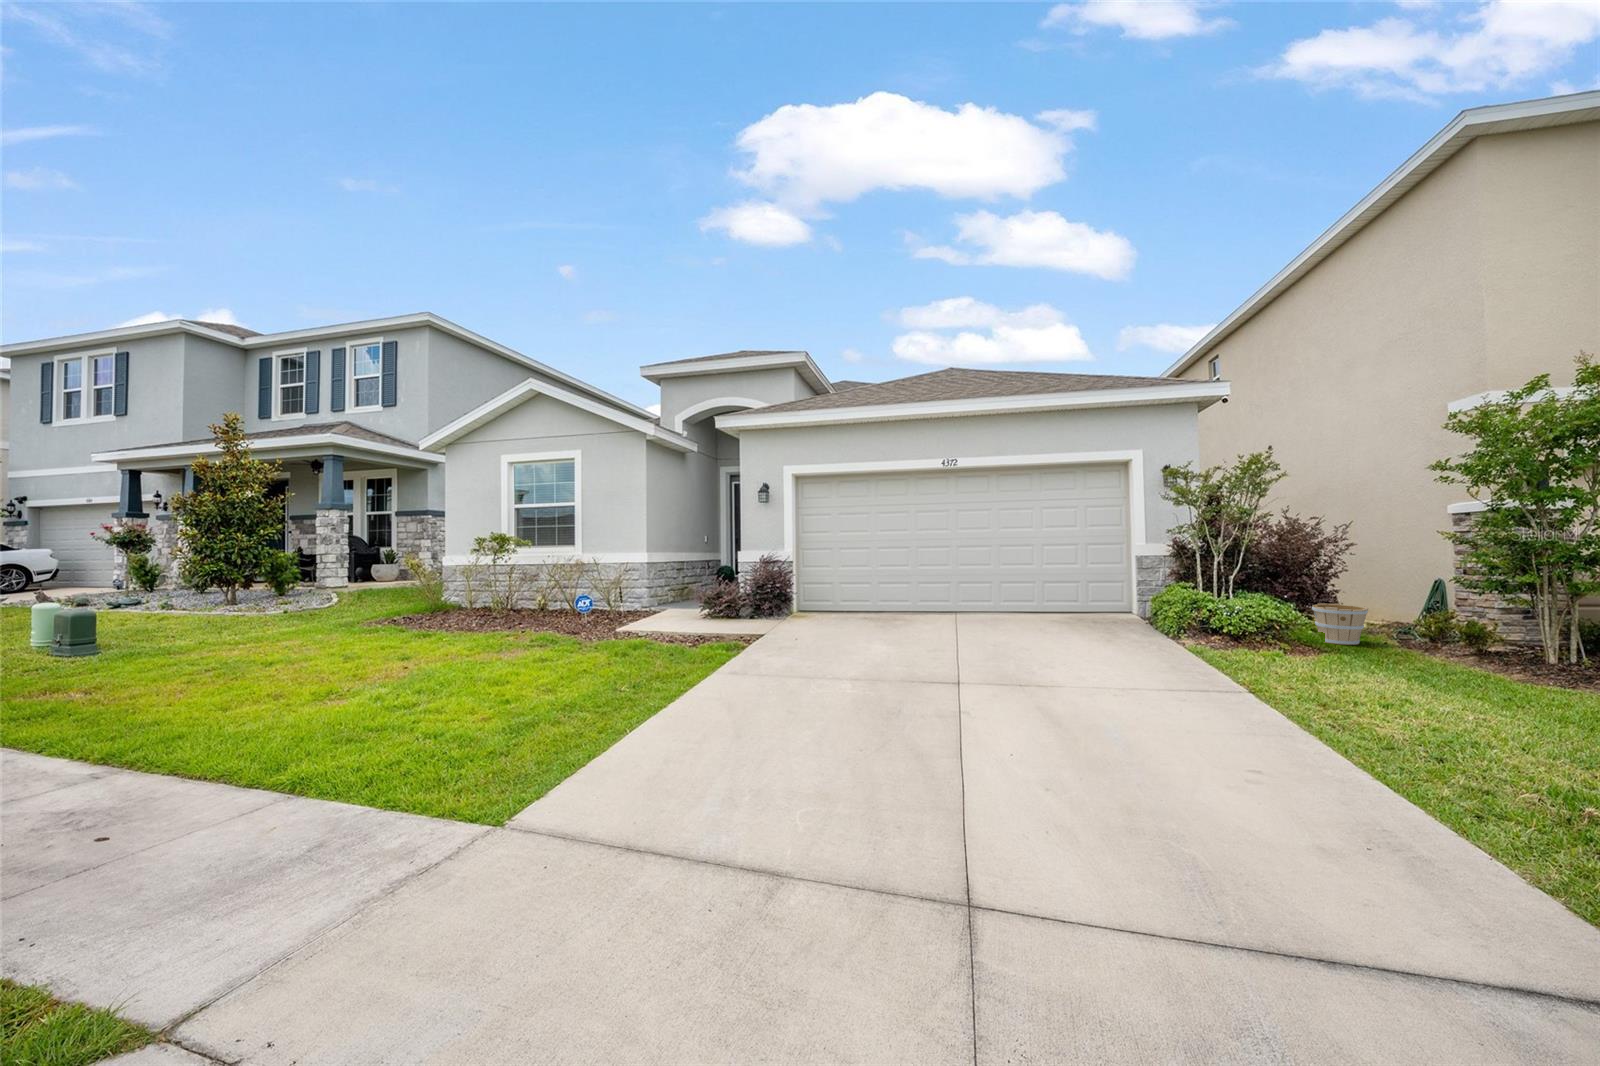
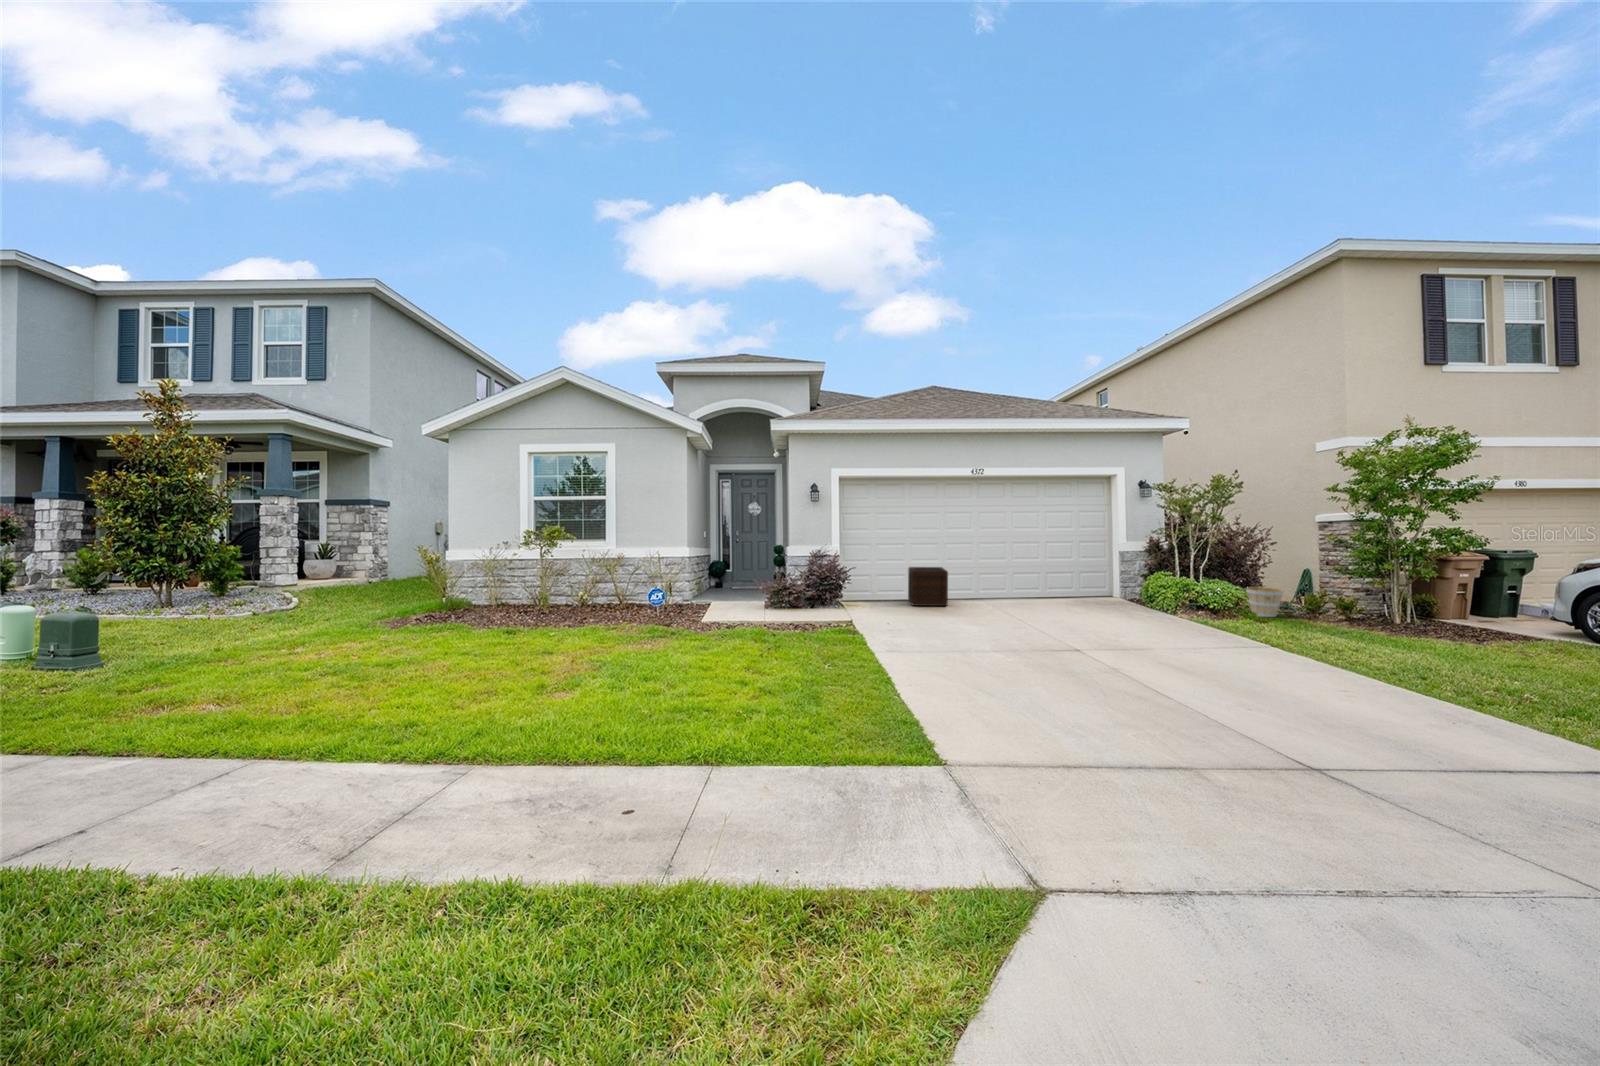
wooden crate: none [863,572,909,618] -> present [908,567,948,606]

